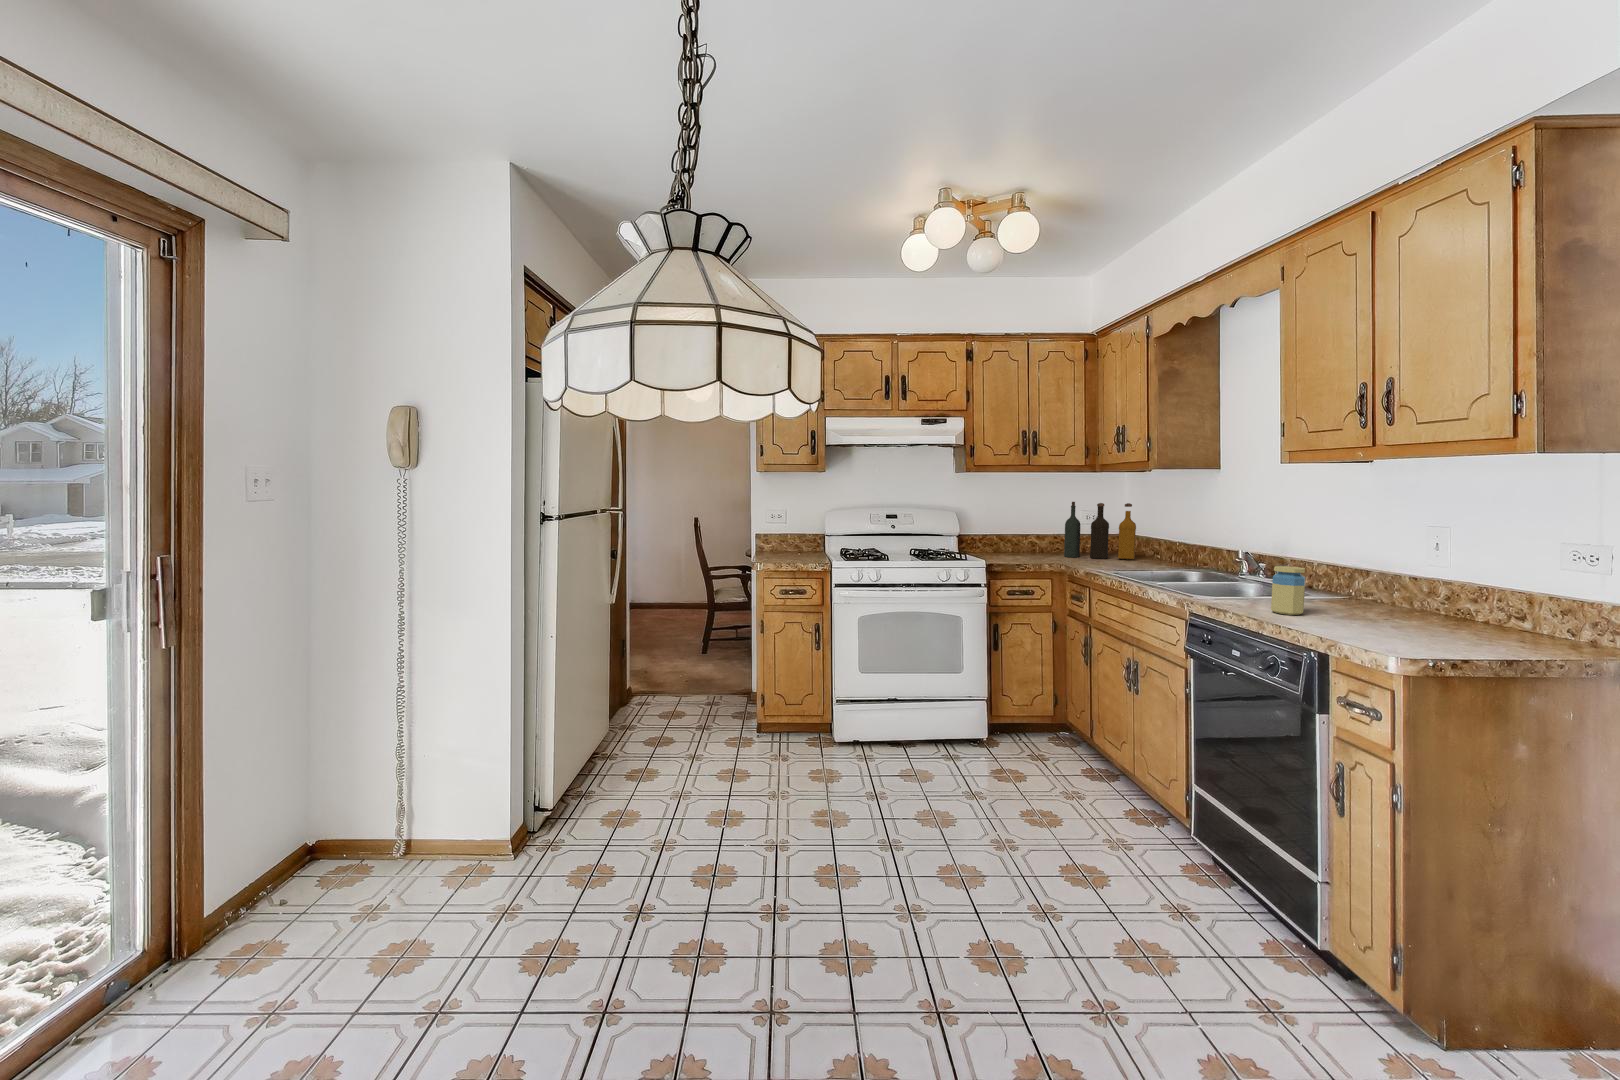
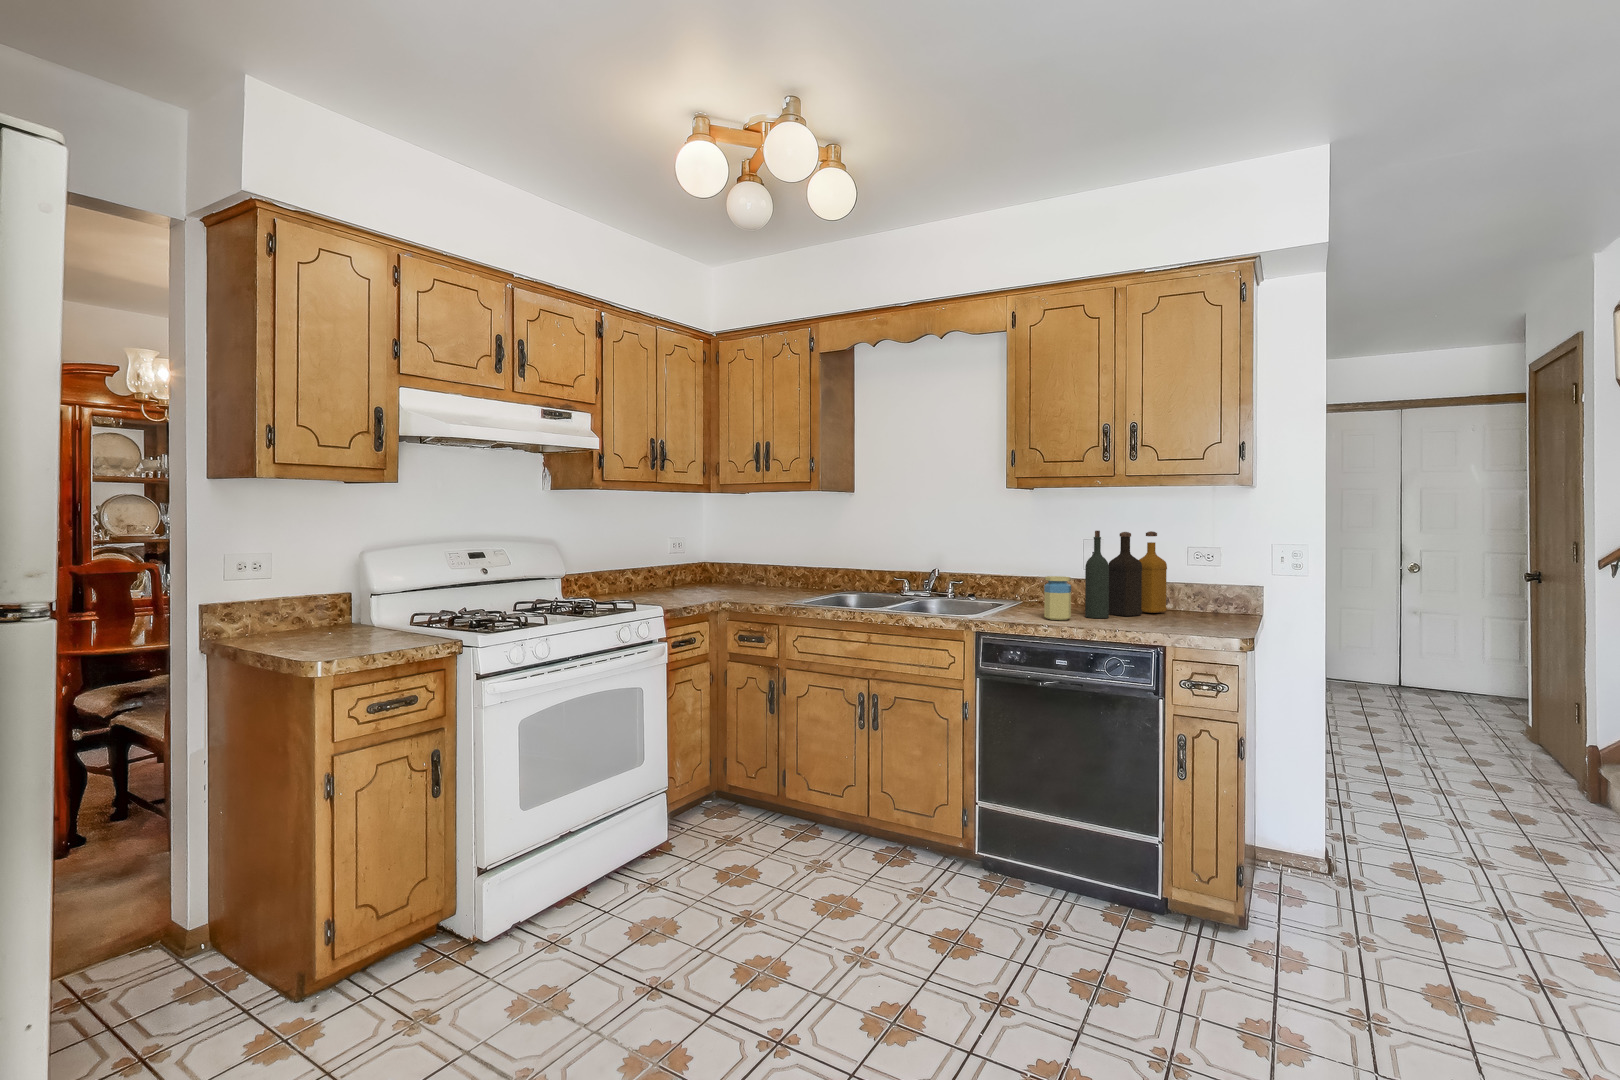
bottle: present [1064,502,1136,559] -> present [1085,531,1167,618]

